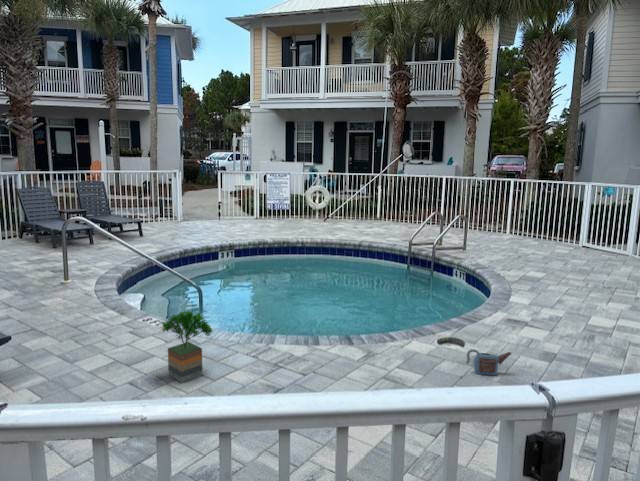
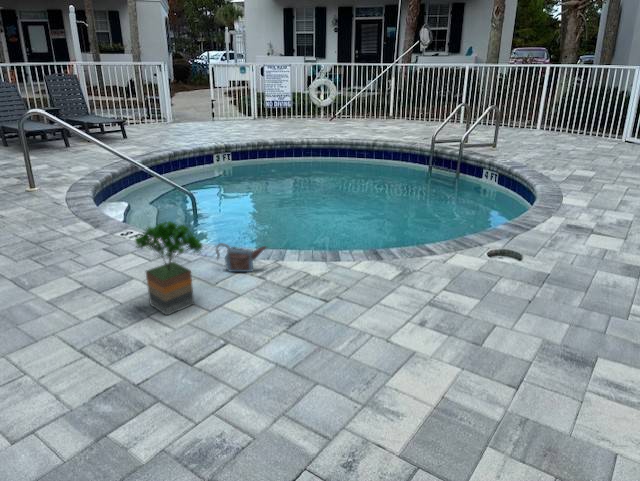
watering can: present [466,349,512,375] -> present [216,243,266,272]

